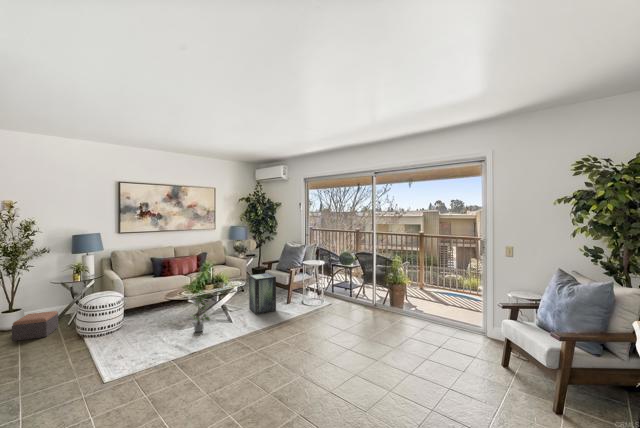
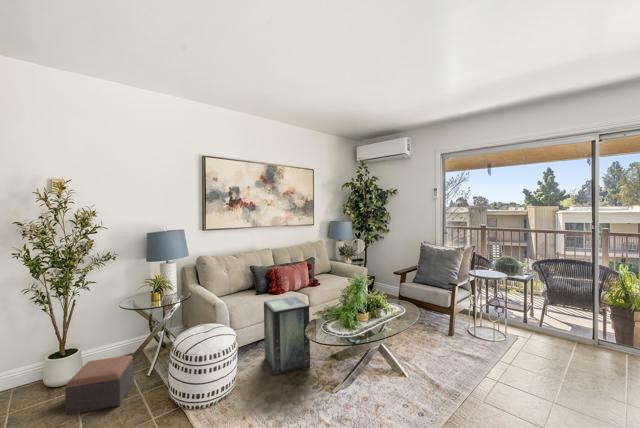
storage box: present [249,273,276,315] -> present [264,297,310,375]
potted plant: present [191,295,210,332] -> none [358,329,391,402]

